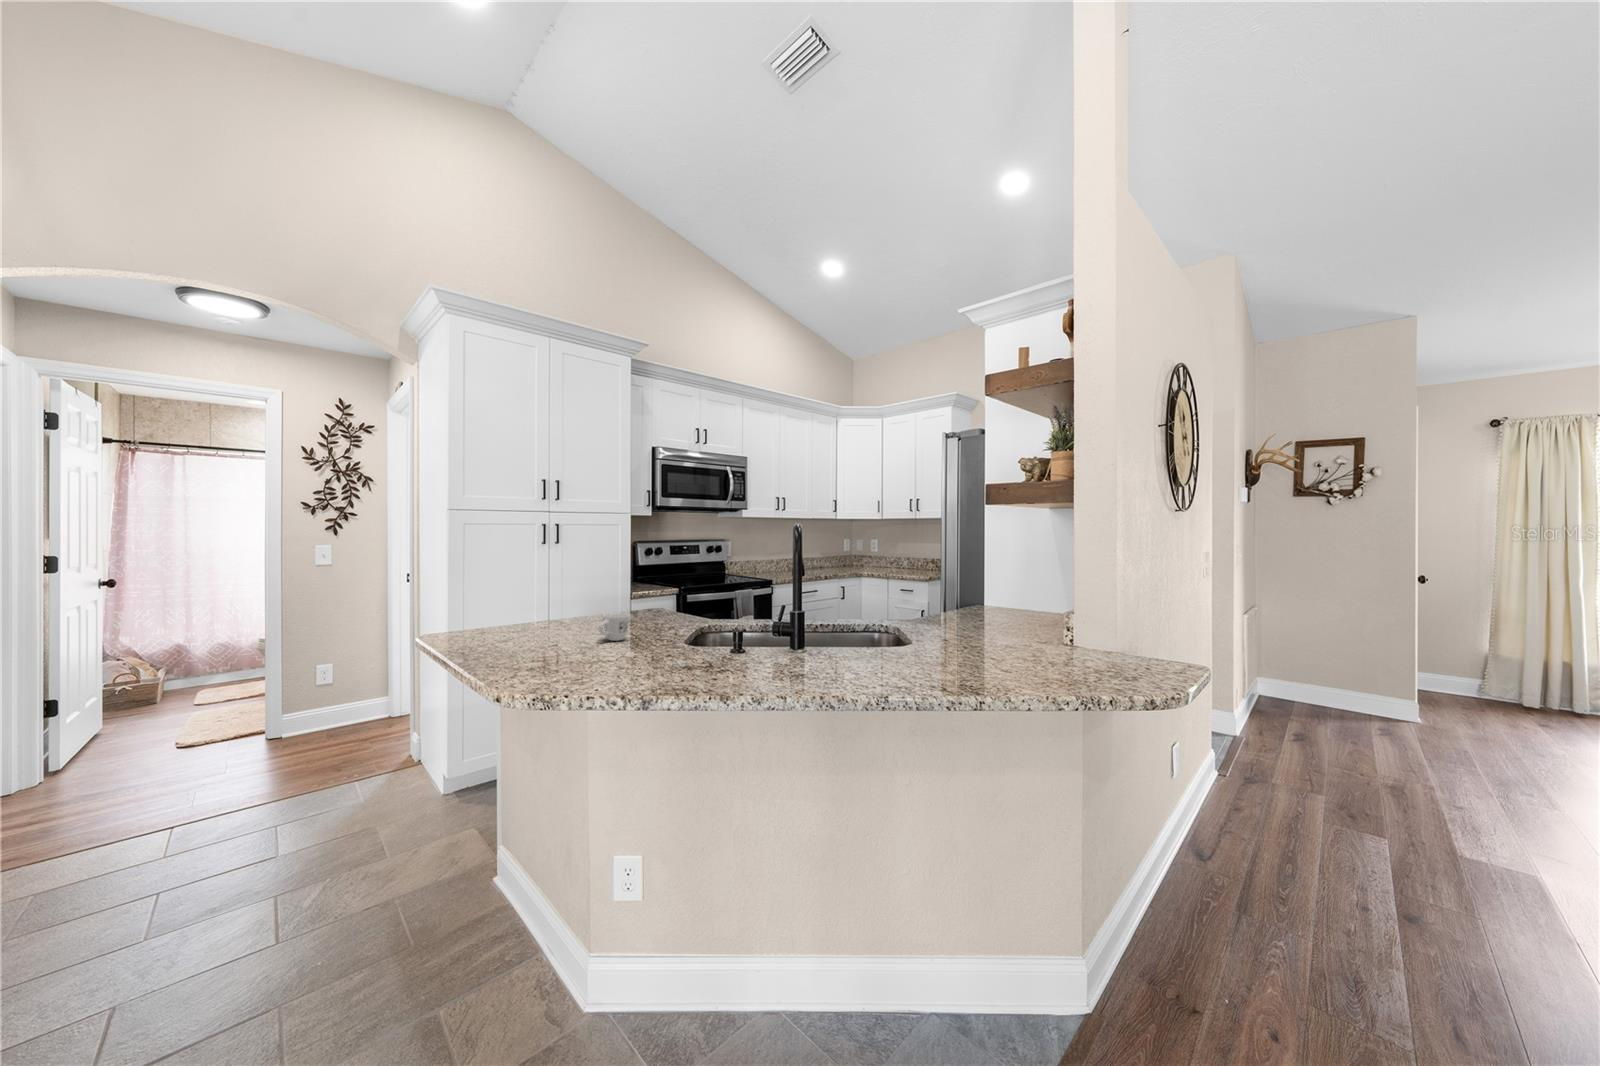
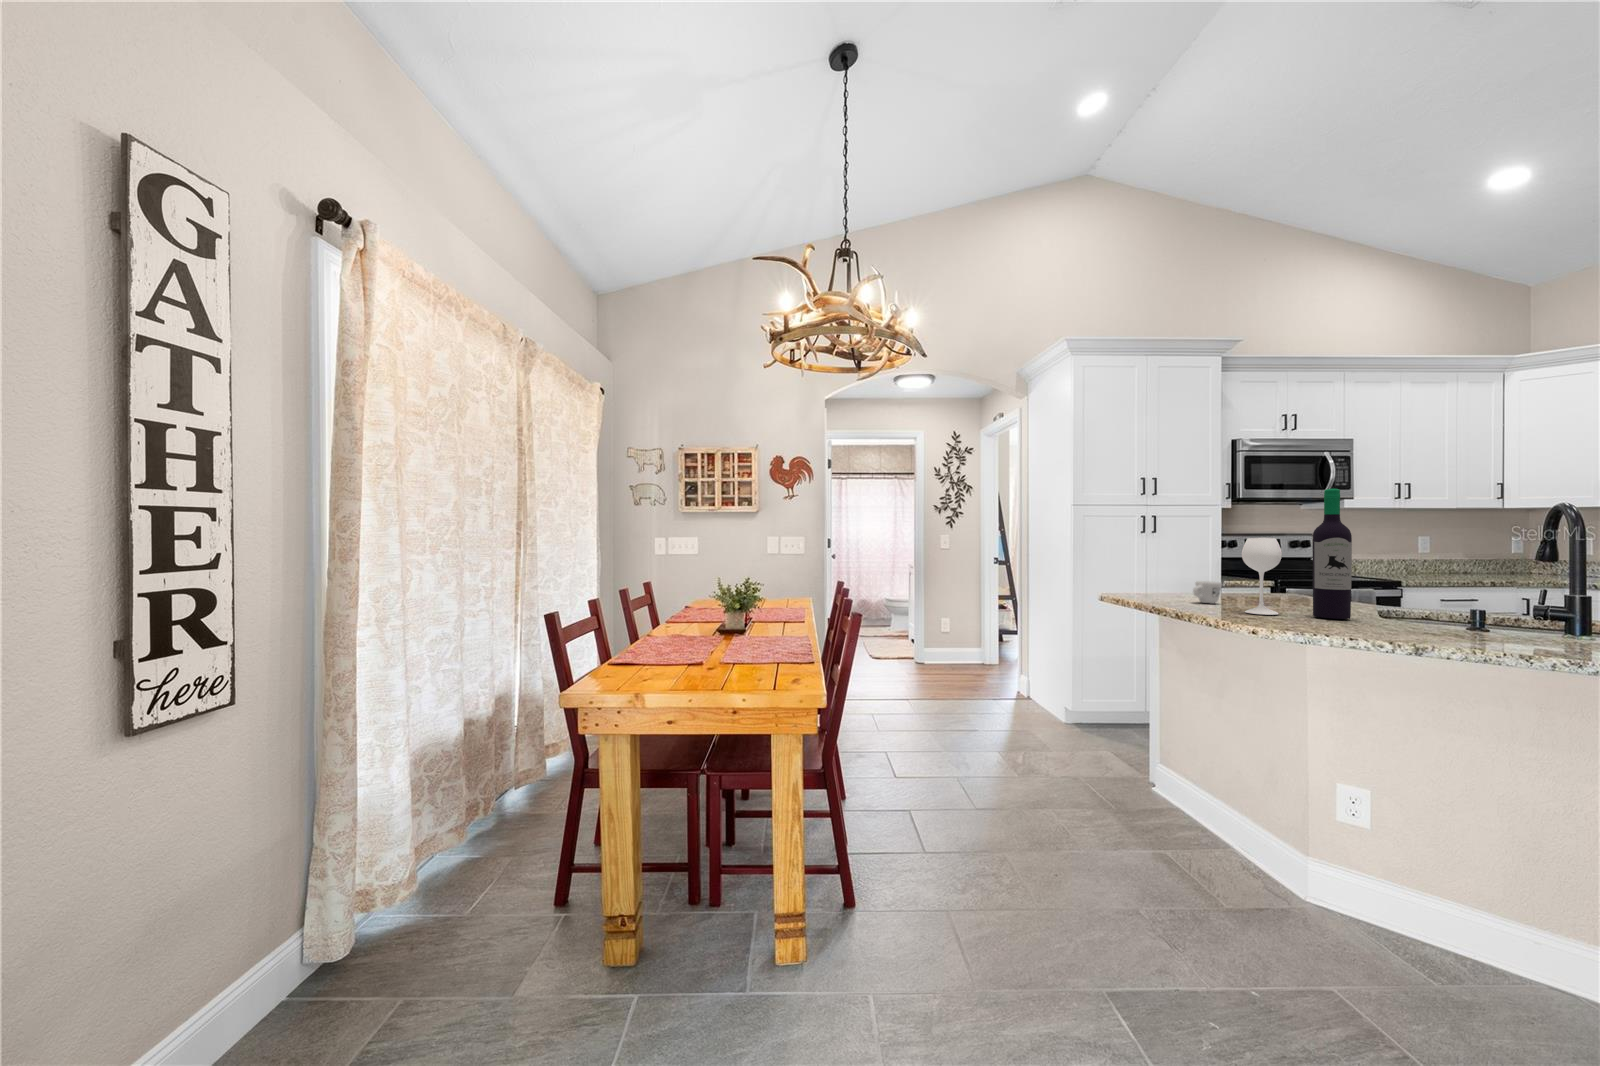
wine bottle: none [645,512,745,657] -> present [1242,489,1352,619]

